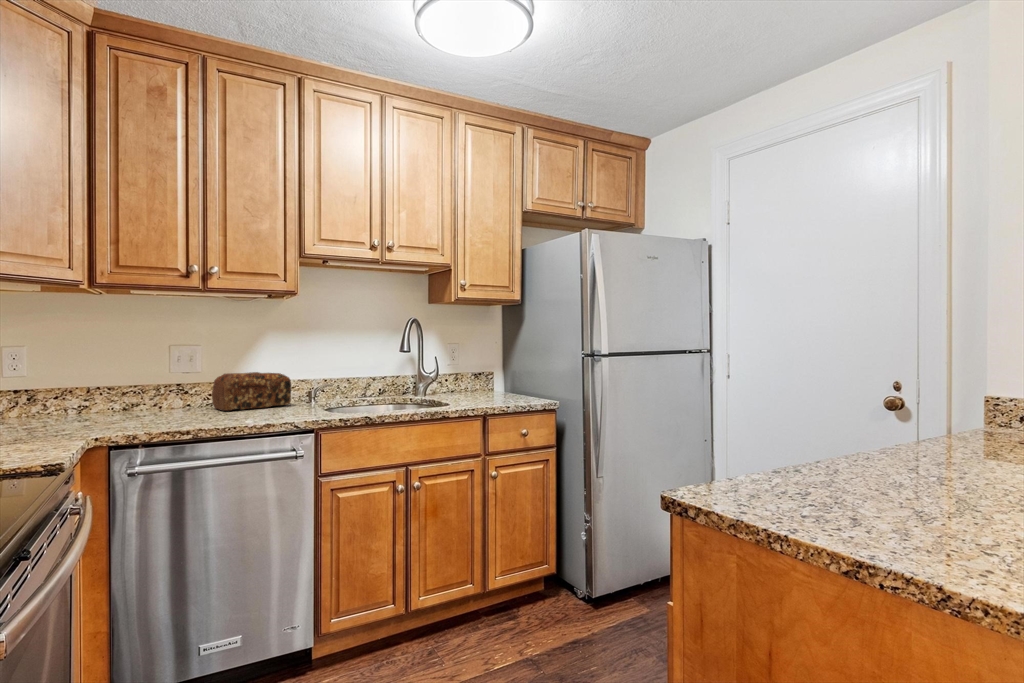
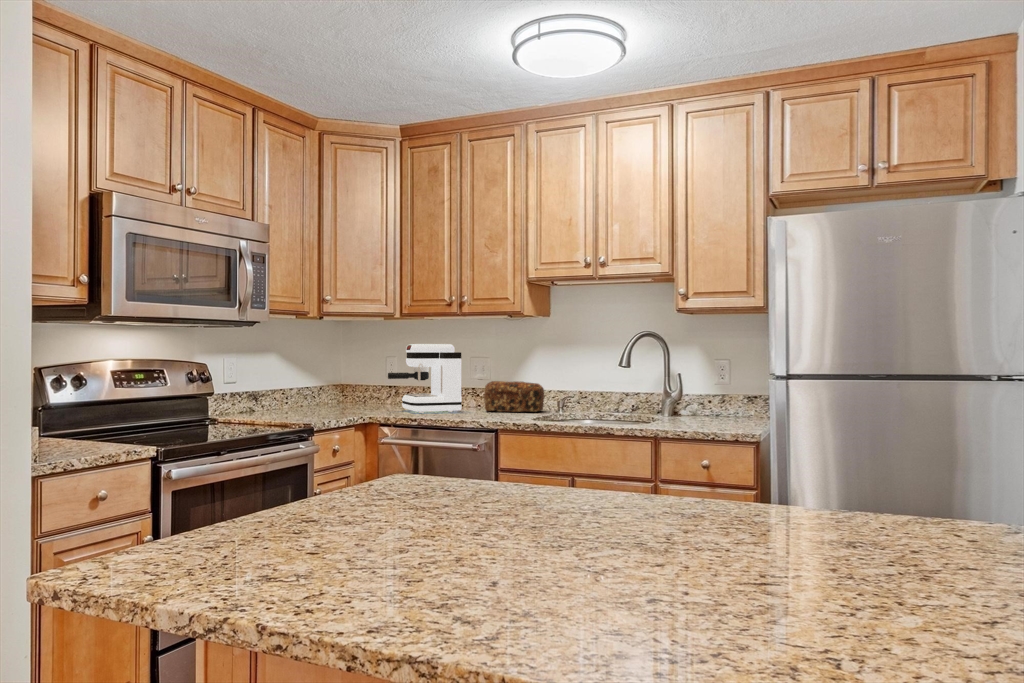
coffee maker: none [84,328,204,424] -> present [388,344,462,413]

